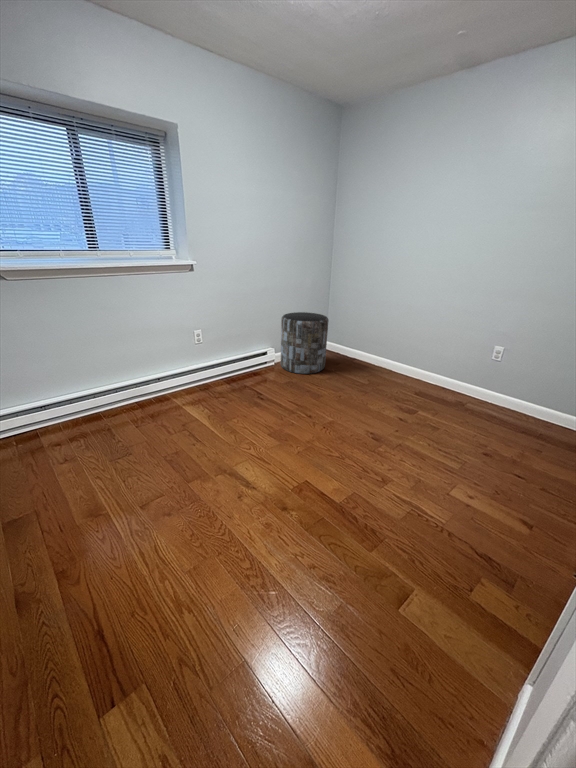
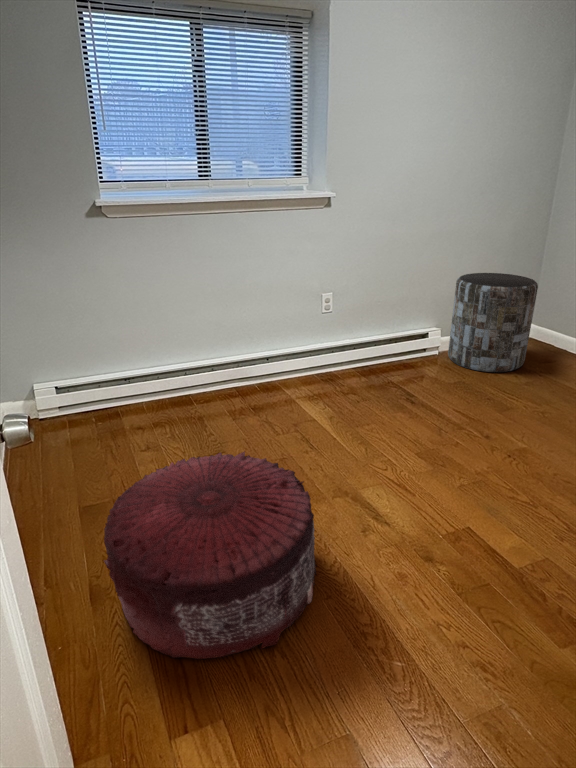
pouf: none [19,458,209,643] -> present [104,452,317,659]

